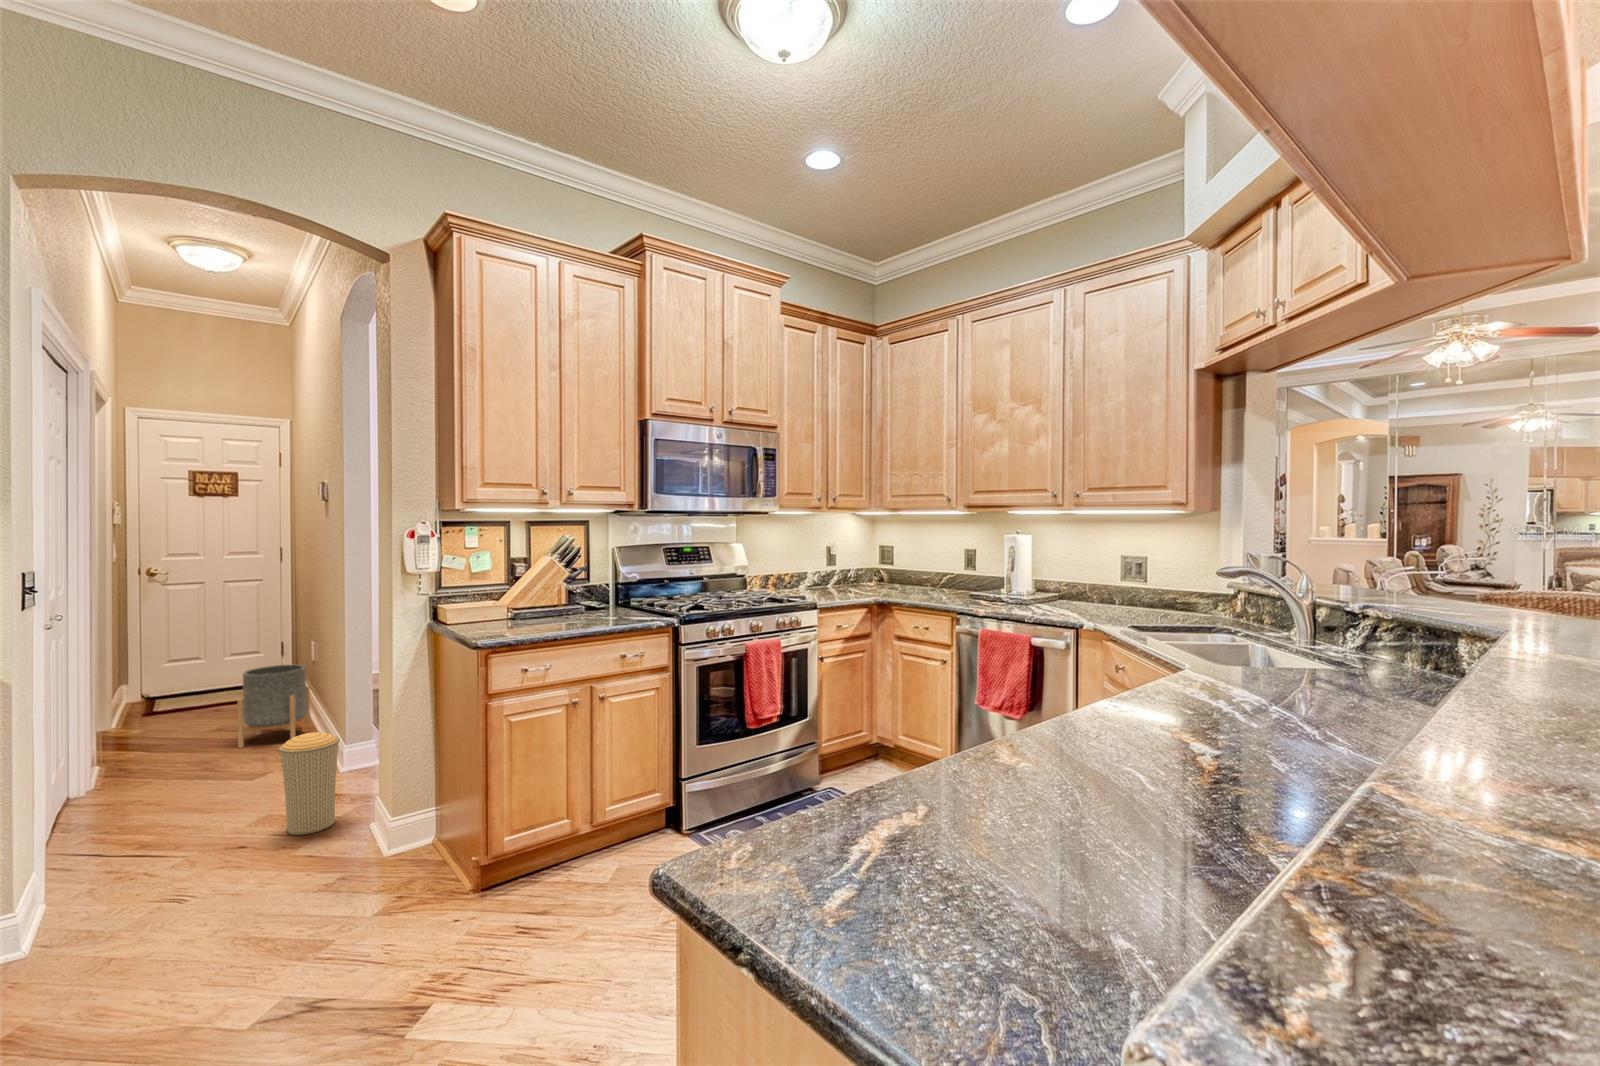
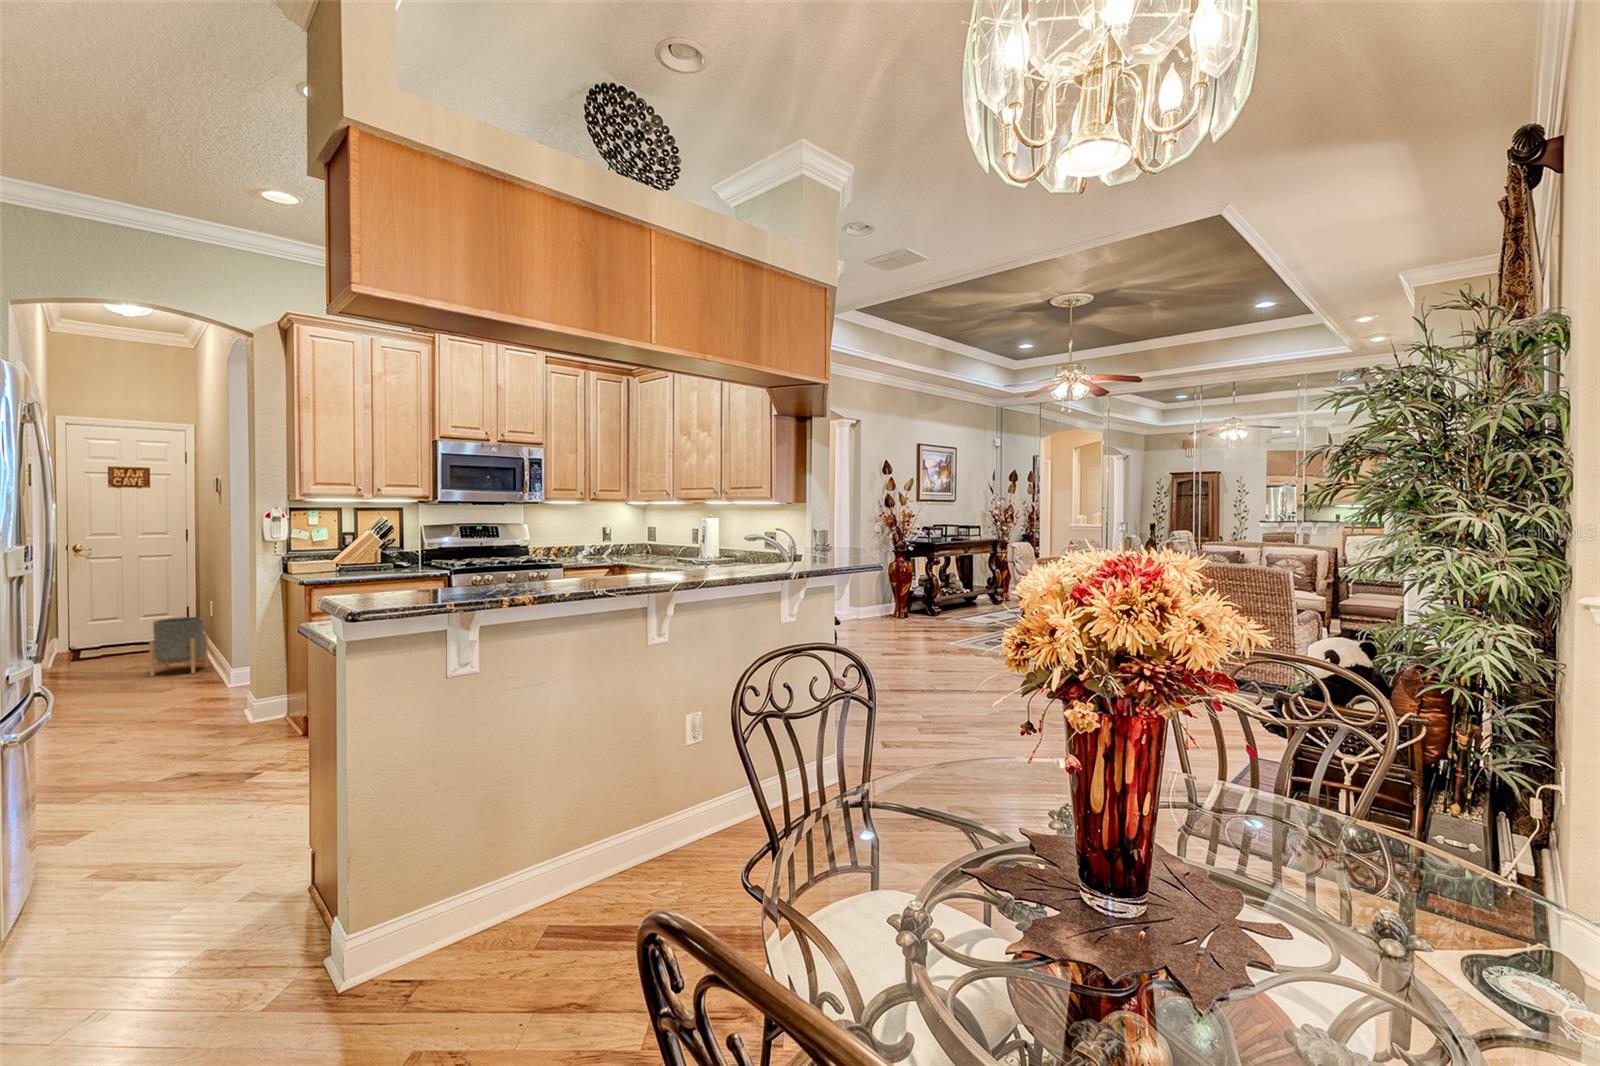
trash can: present [279,732,340,835] -> none [178,650,222,716]

